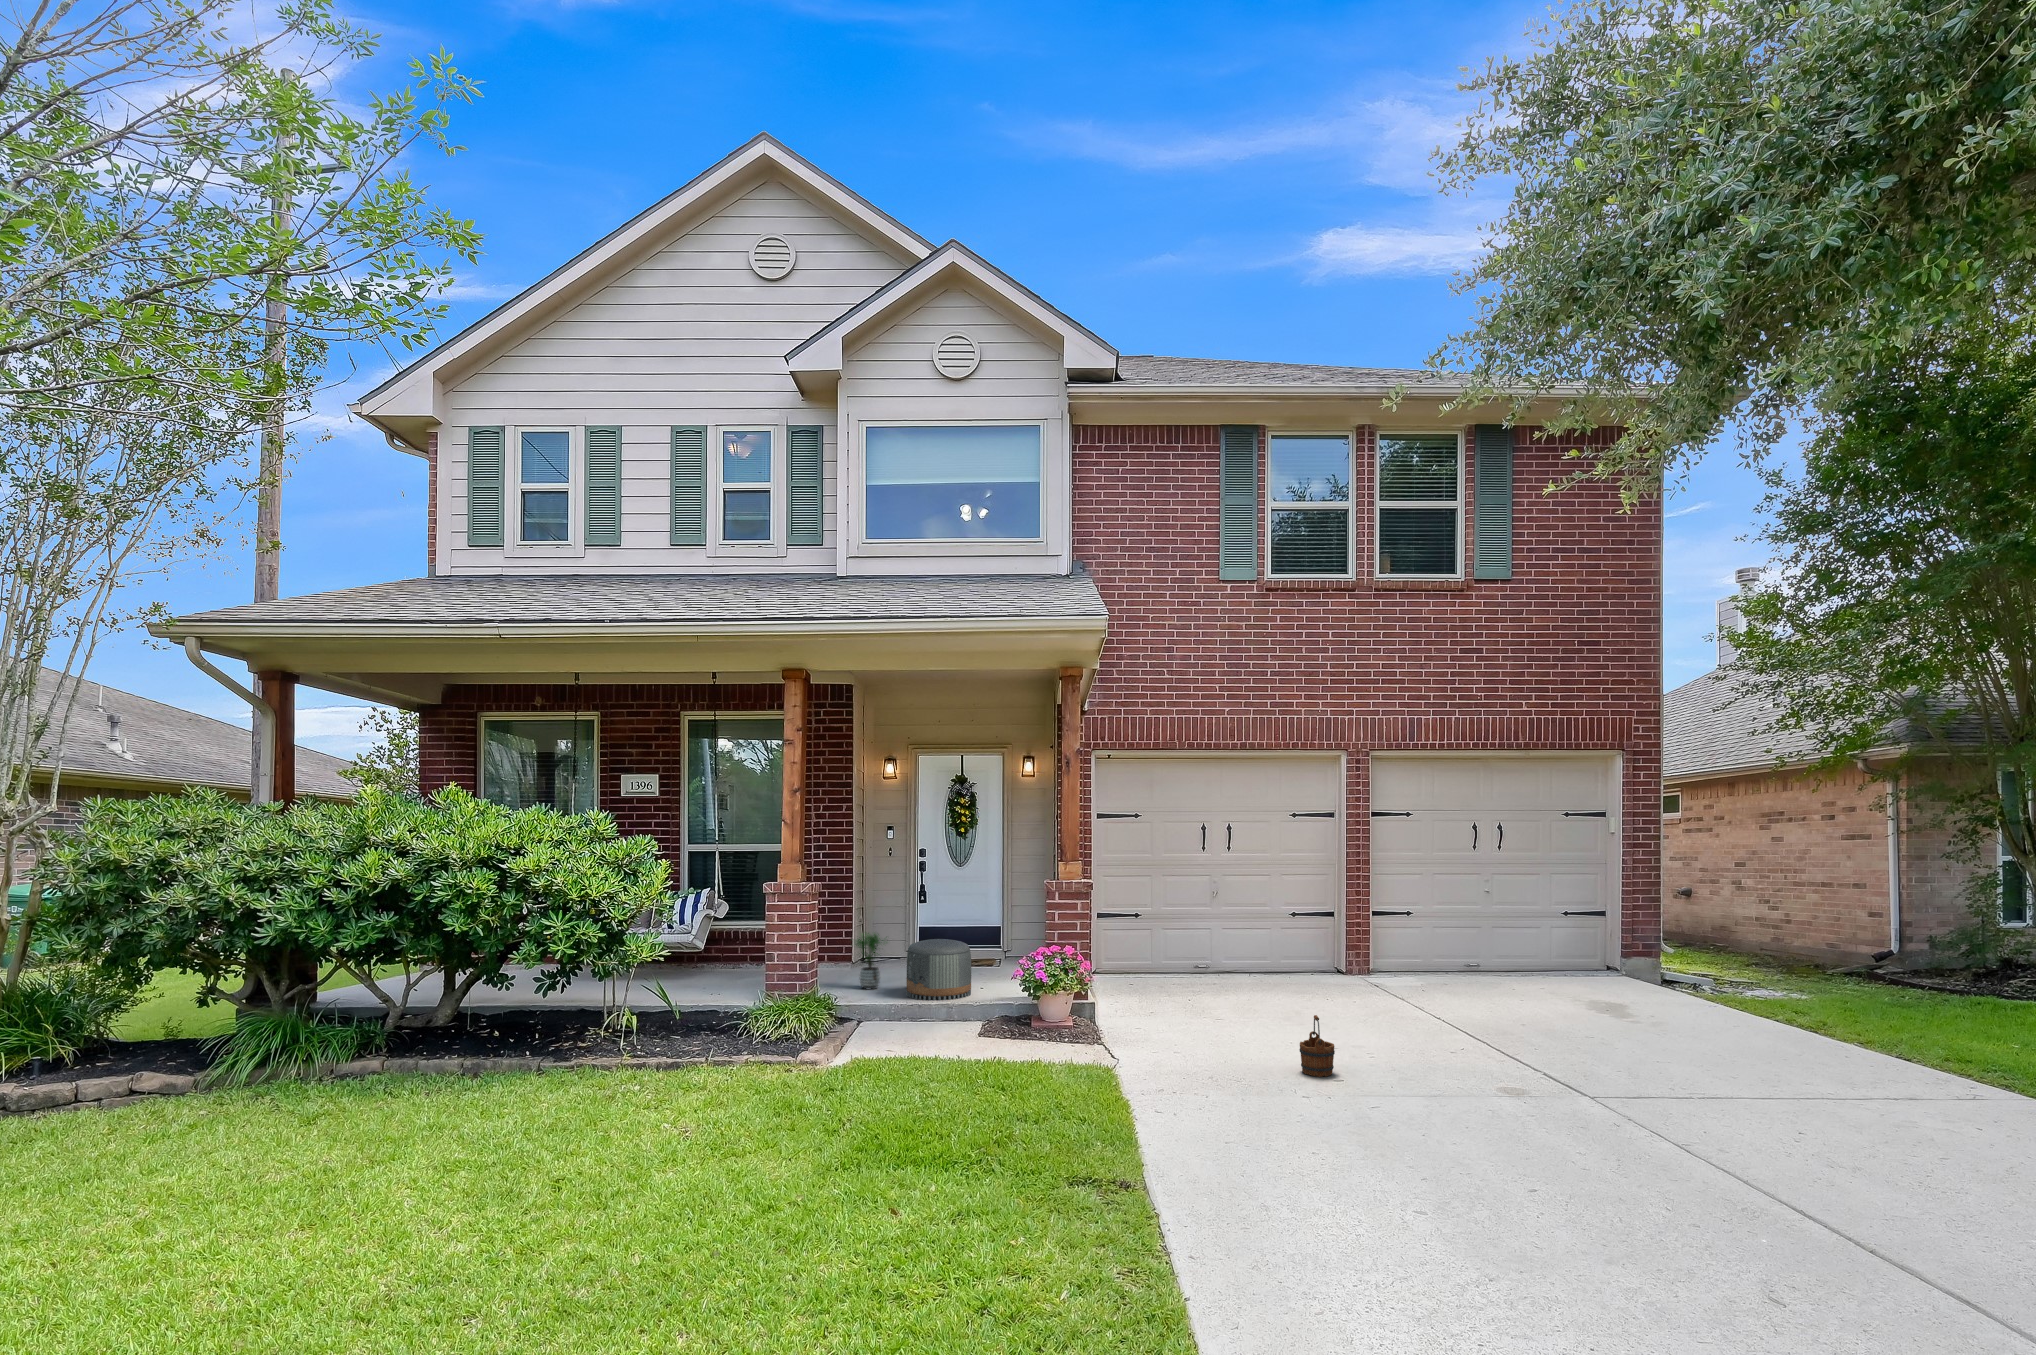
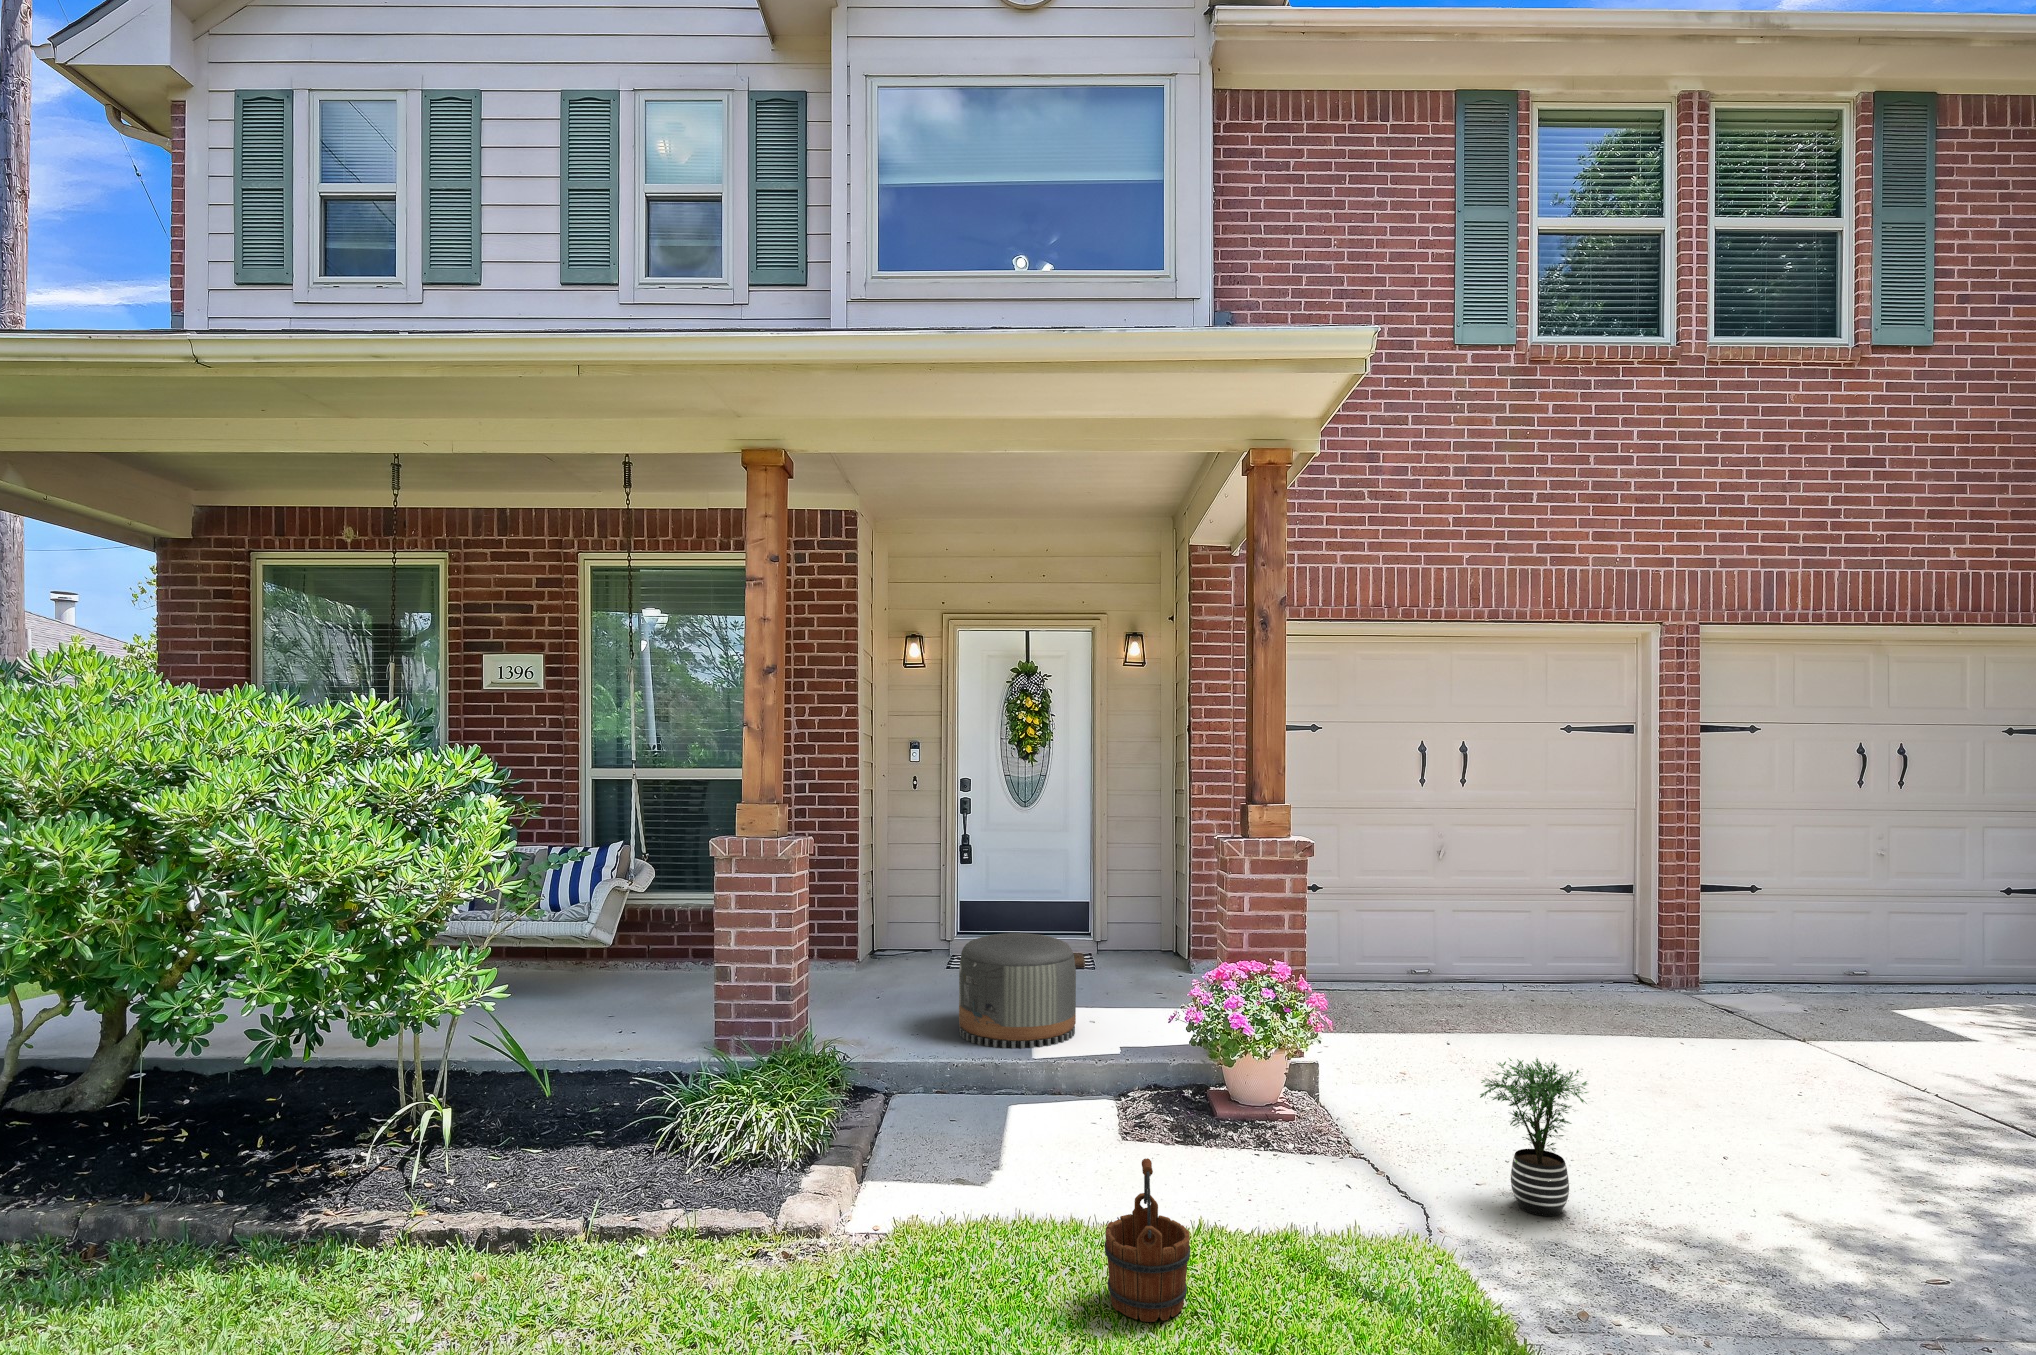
potted plant: present [855,933,887,990] -> present [1480,1058,1588,1216]
wooden bucket: present [1299,1015,1335,1077] -> present [1105,1158,1190,1322]

